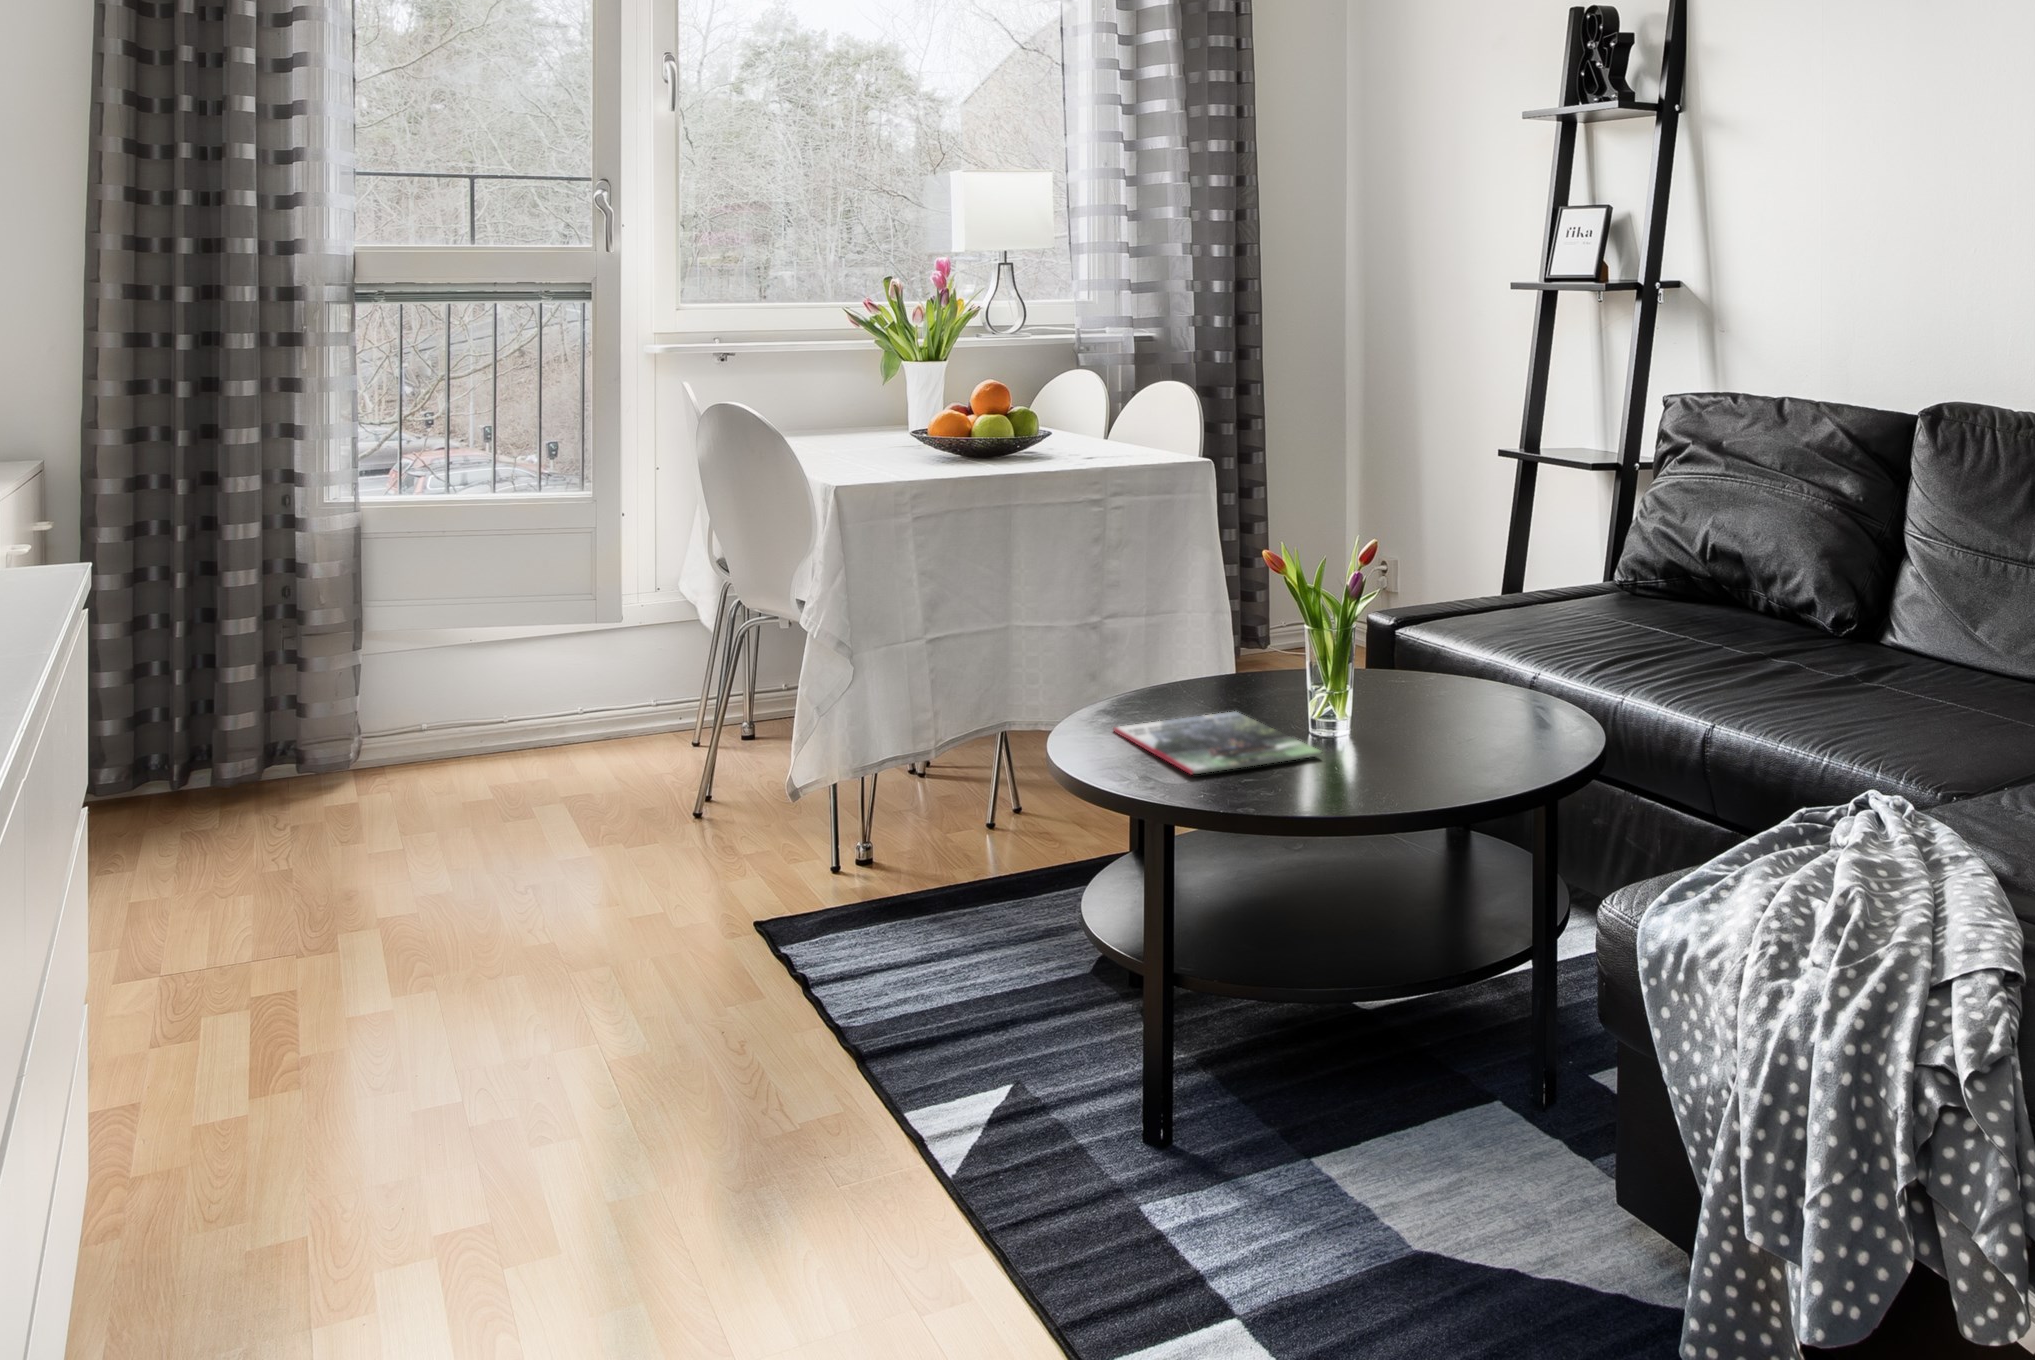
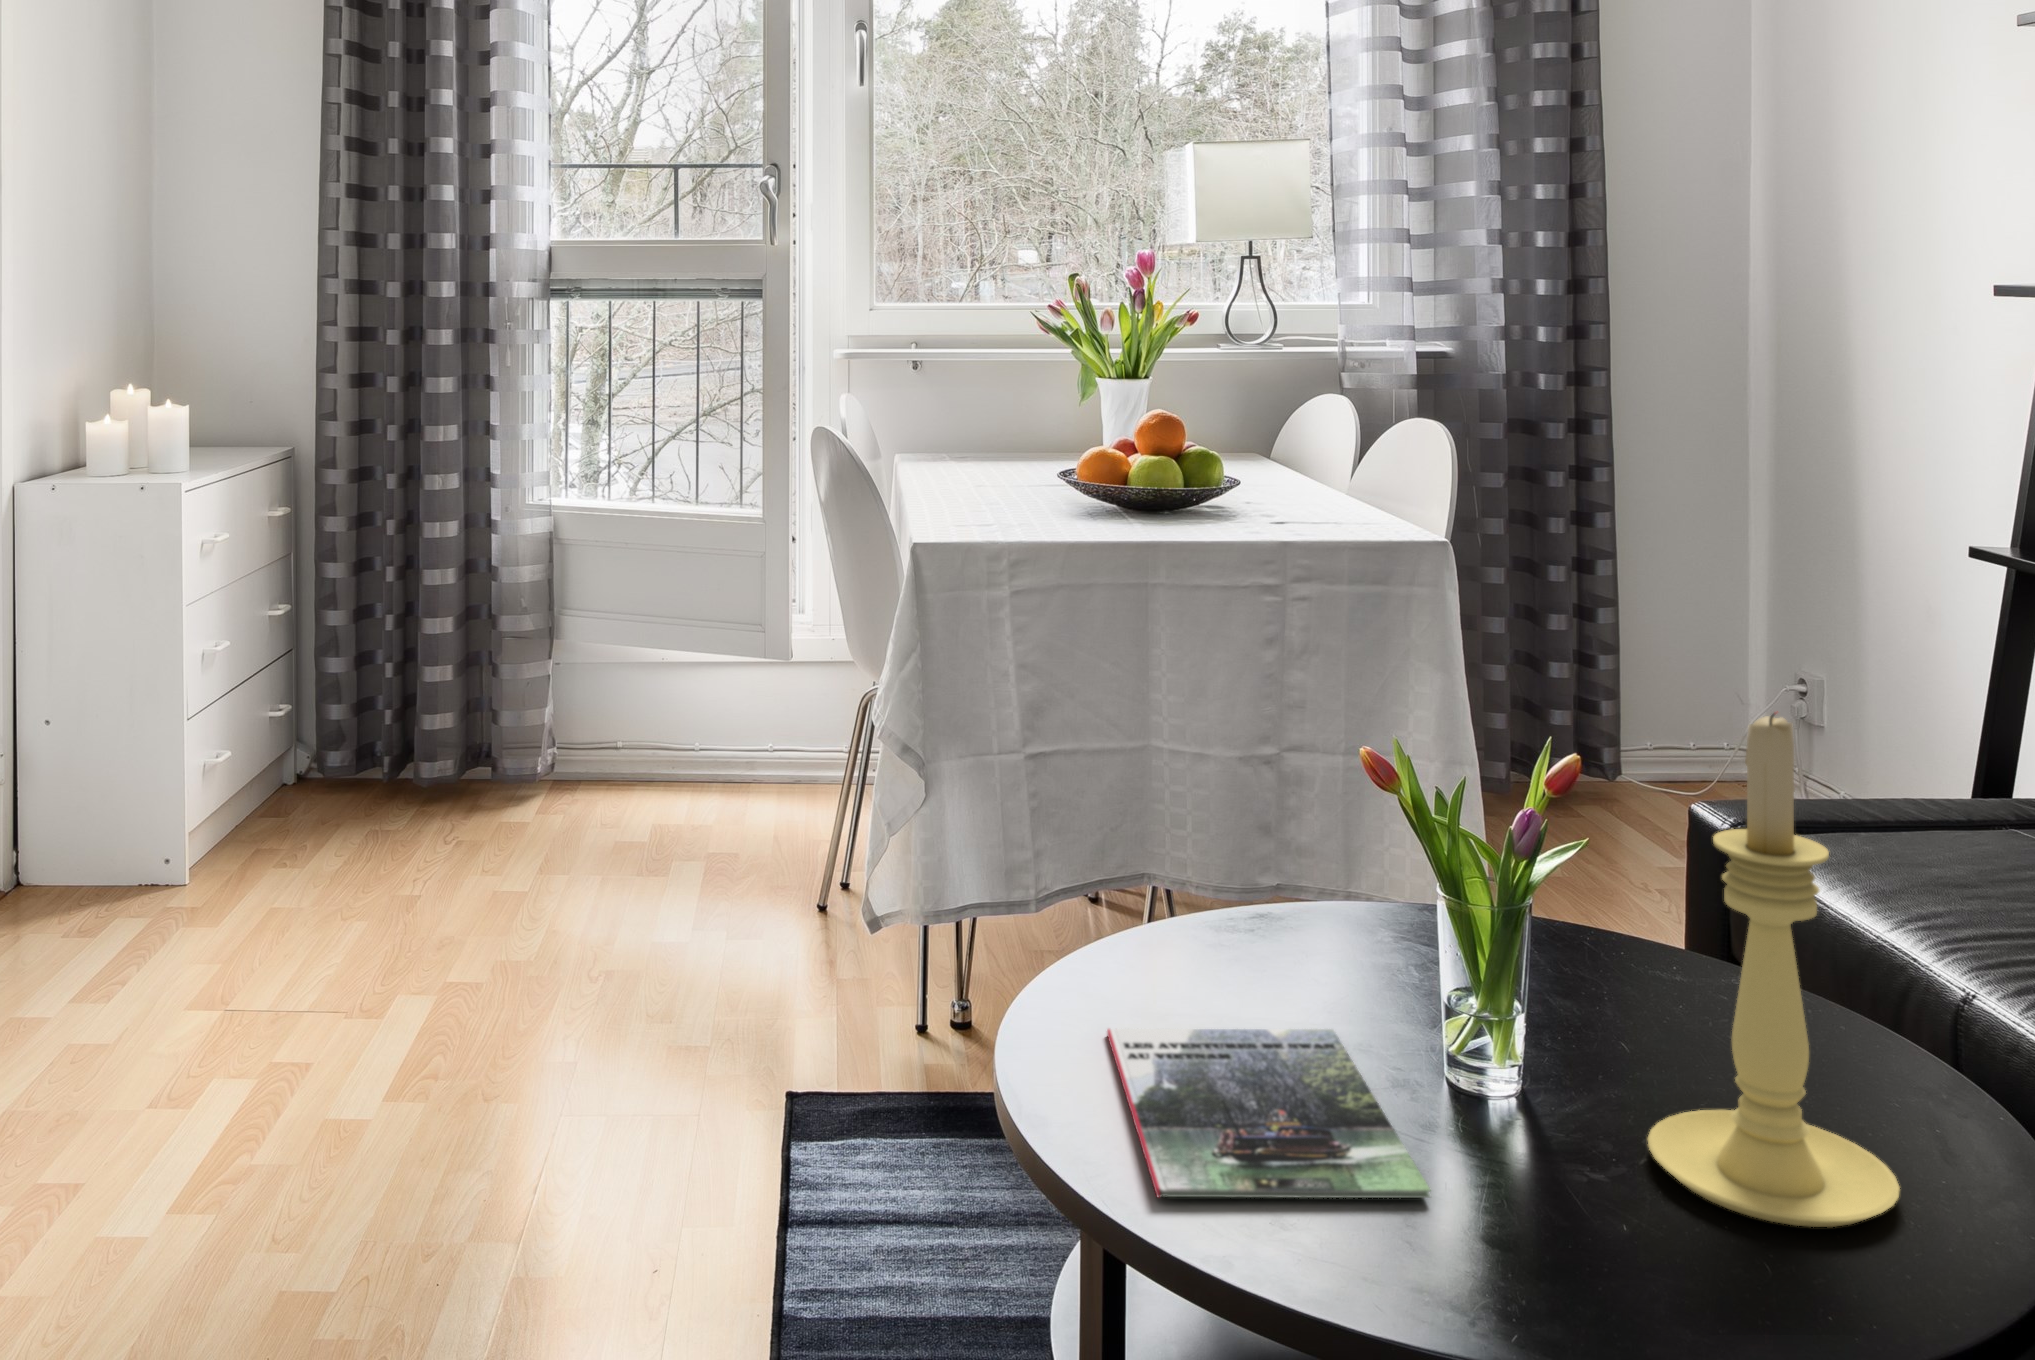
candle holder: none [1412,493,1525,740] -> present [1648,713,1900,1227]

